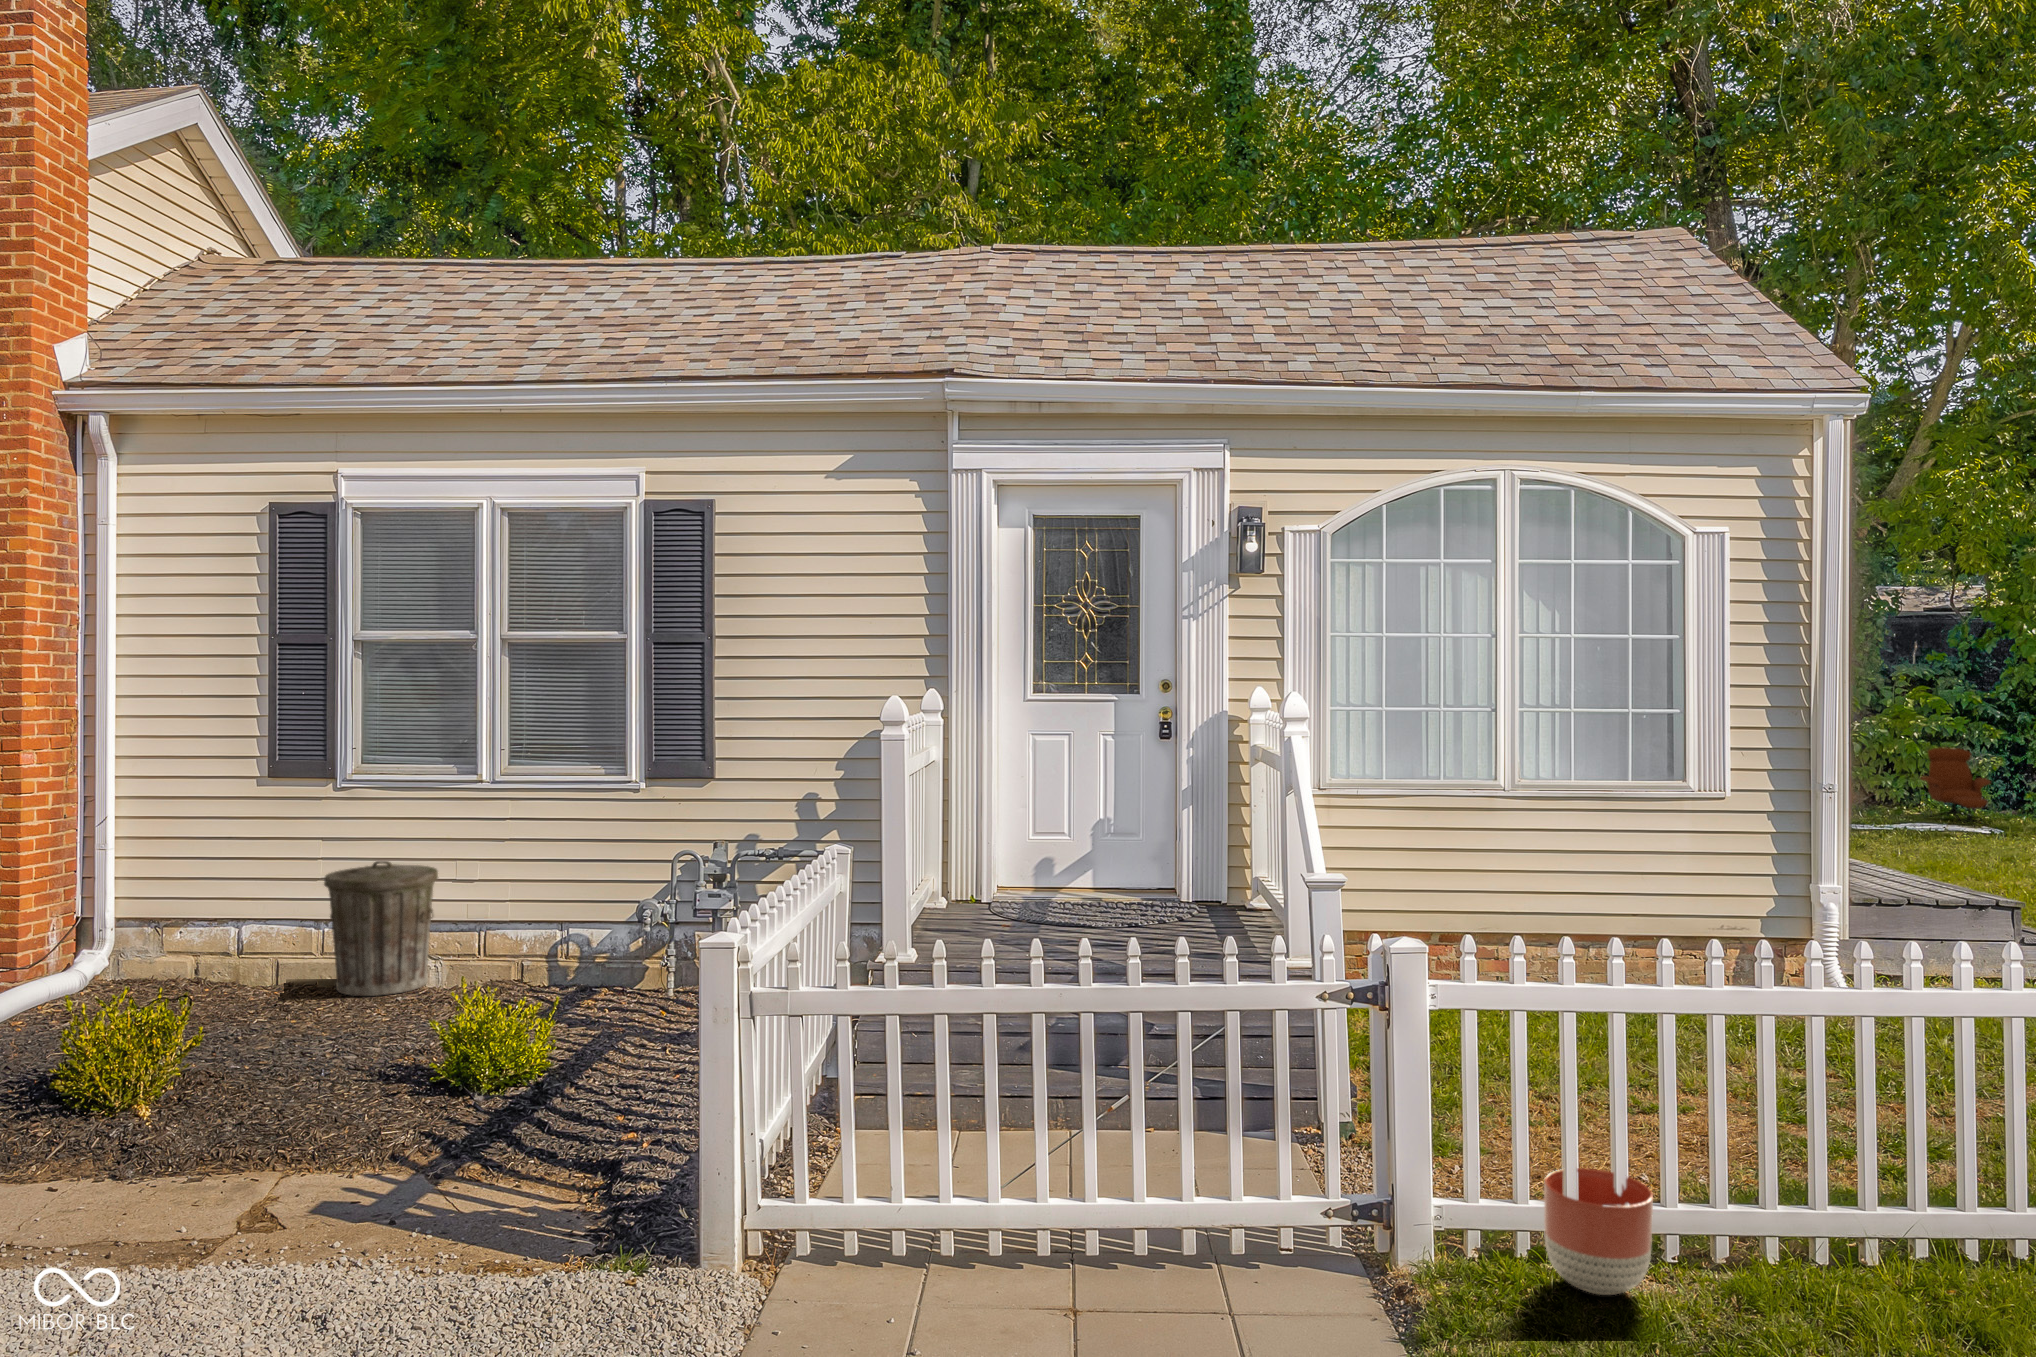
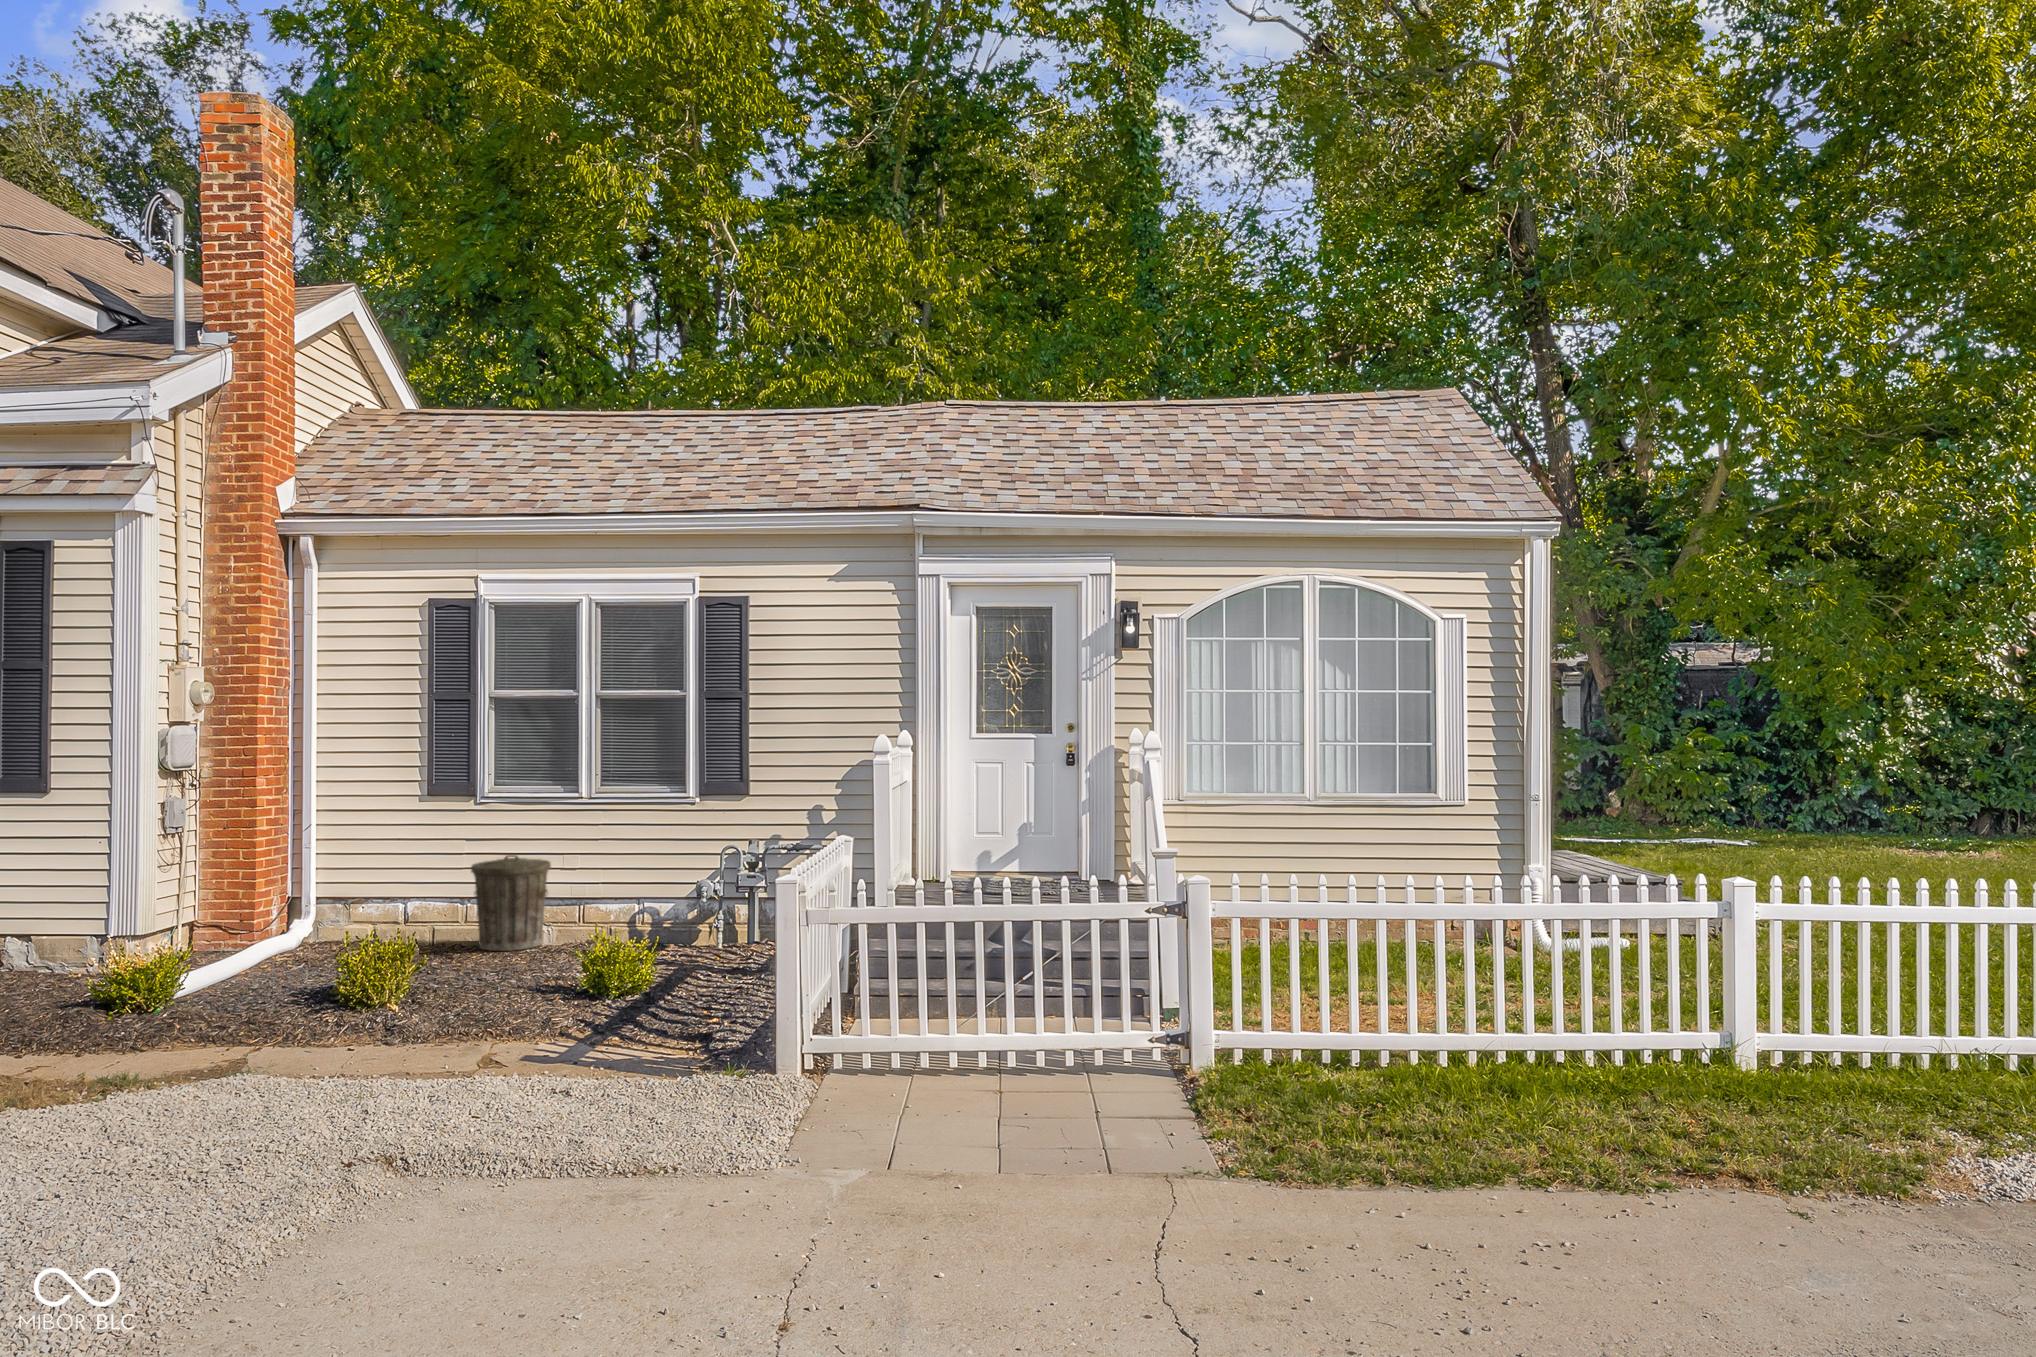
lounge chair: present [1920,747,1991,826] -> none [1684,772,1737,834]
planter: present [1544,1168,1653,1295] -> none [1277,1013,1338,1082]

